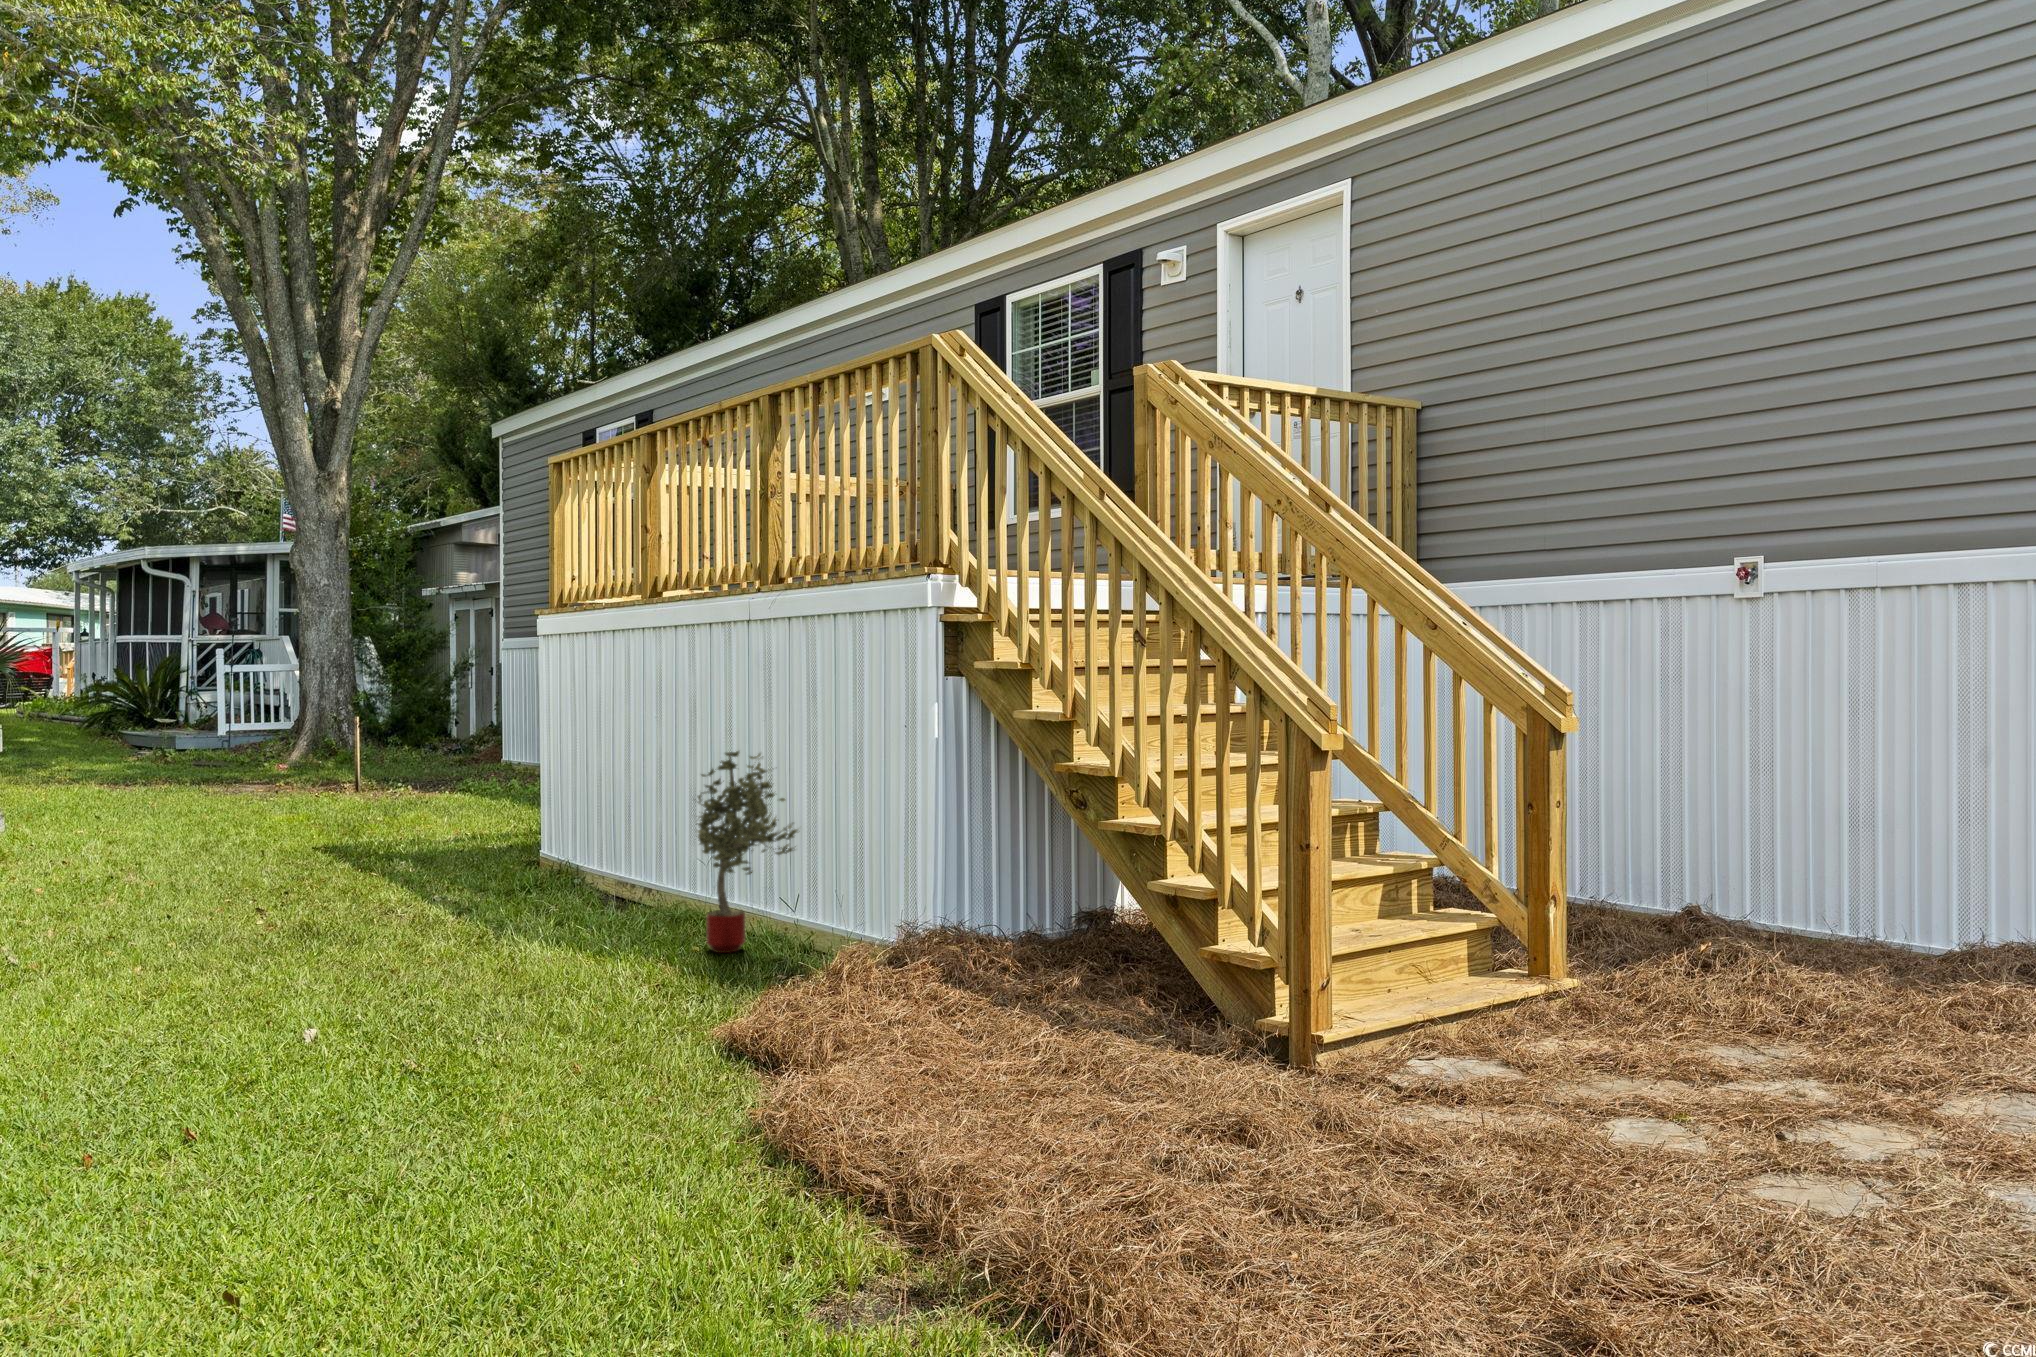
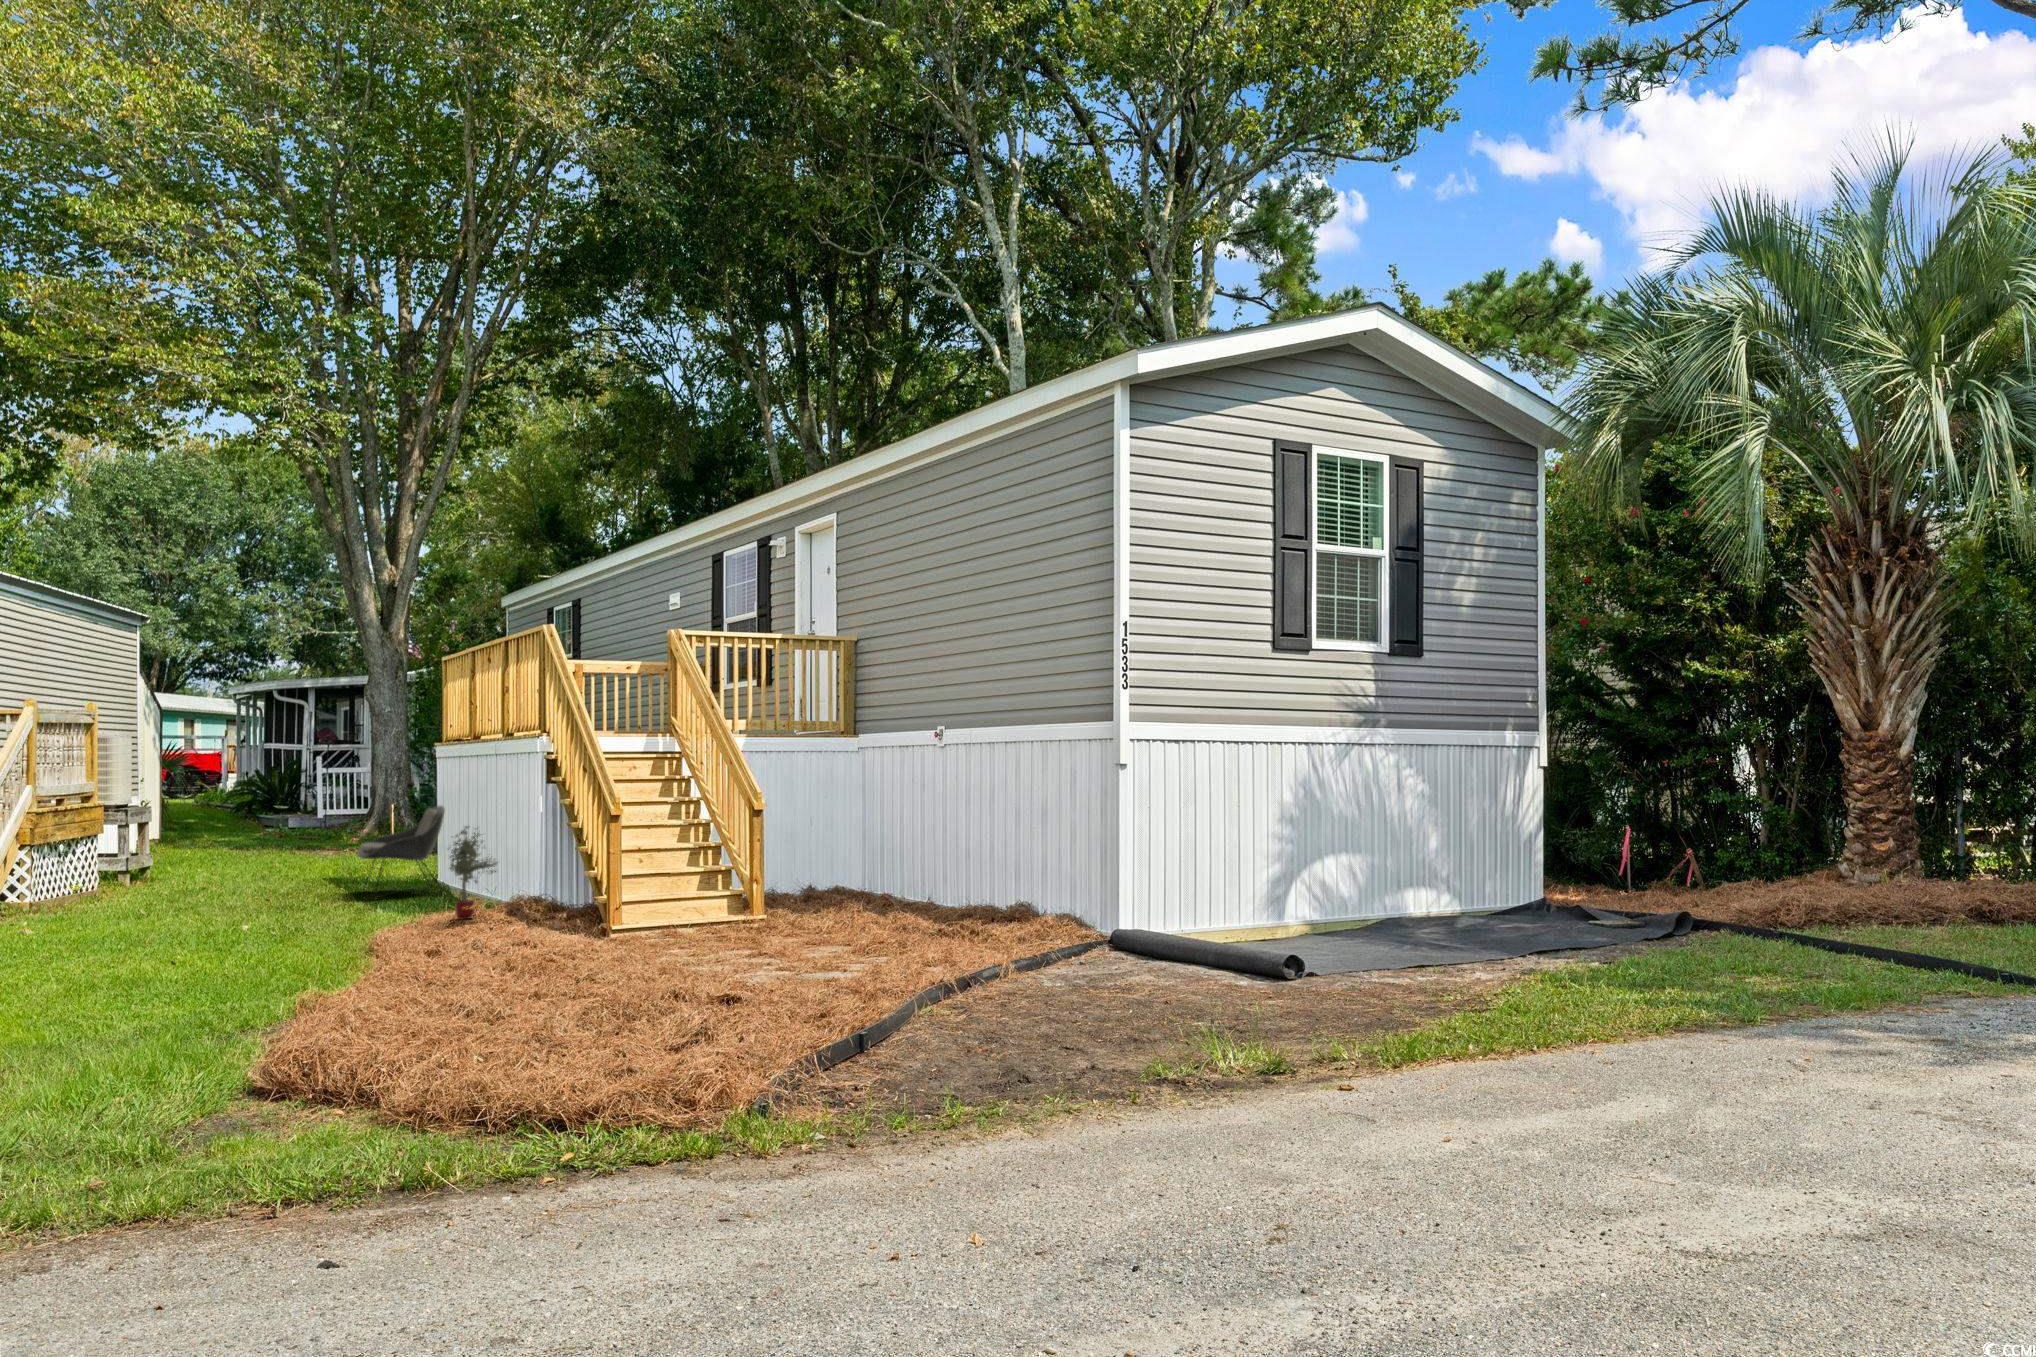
lounge chair: none [410,712,586,894] -> present [357,806,445,899]

